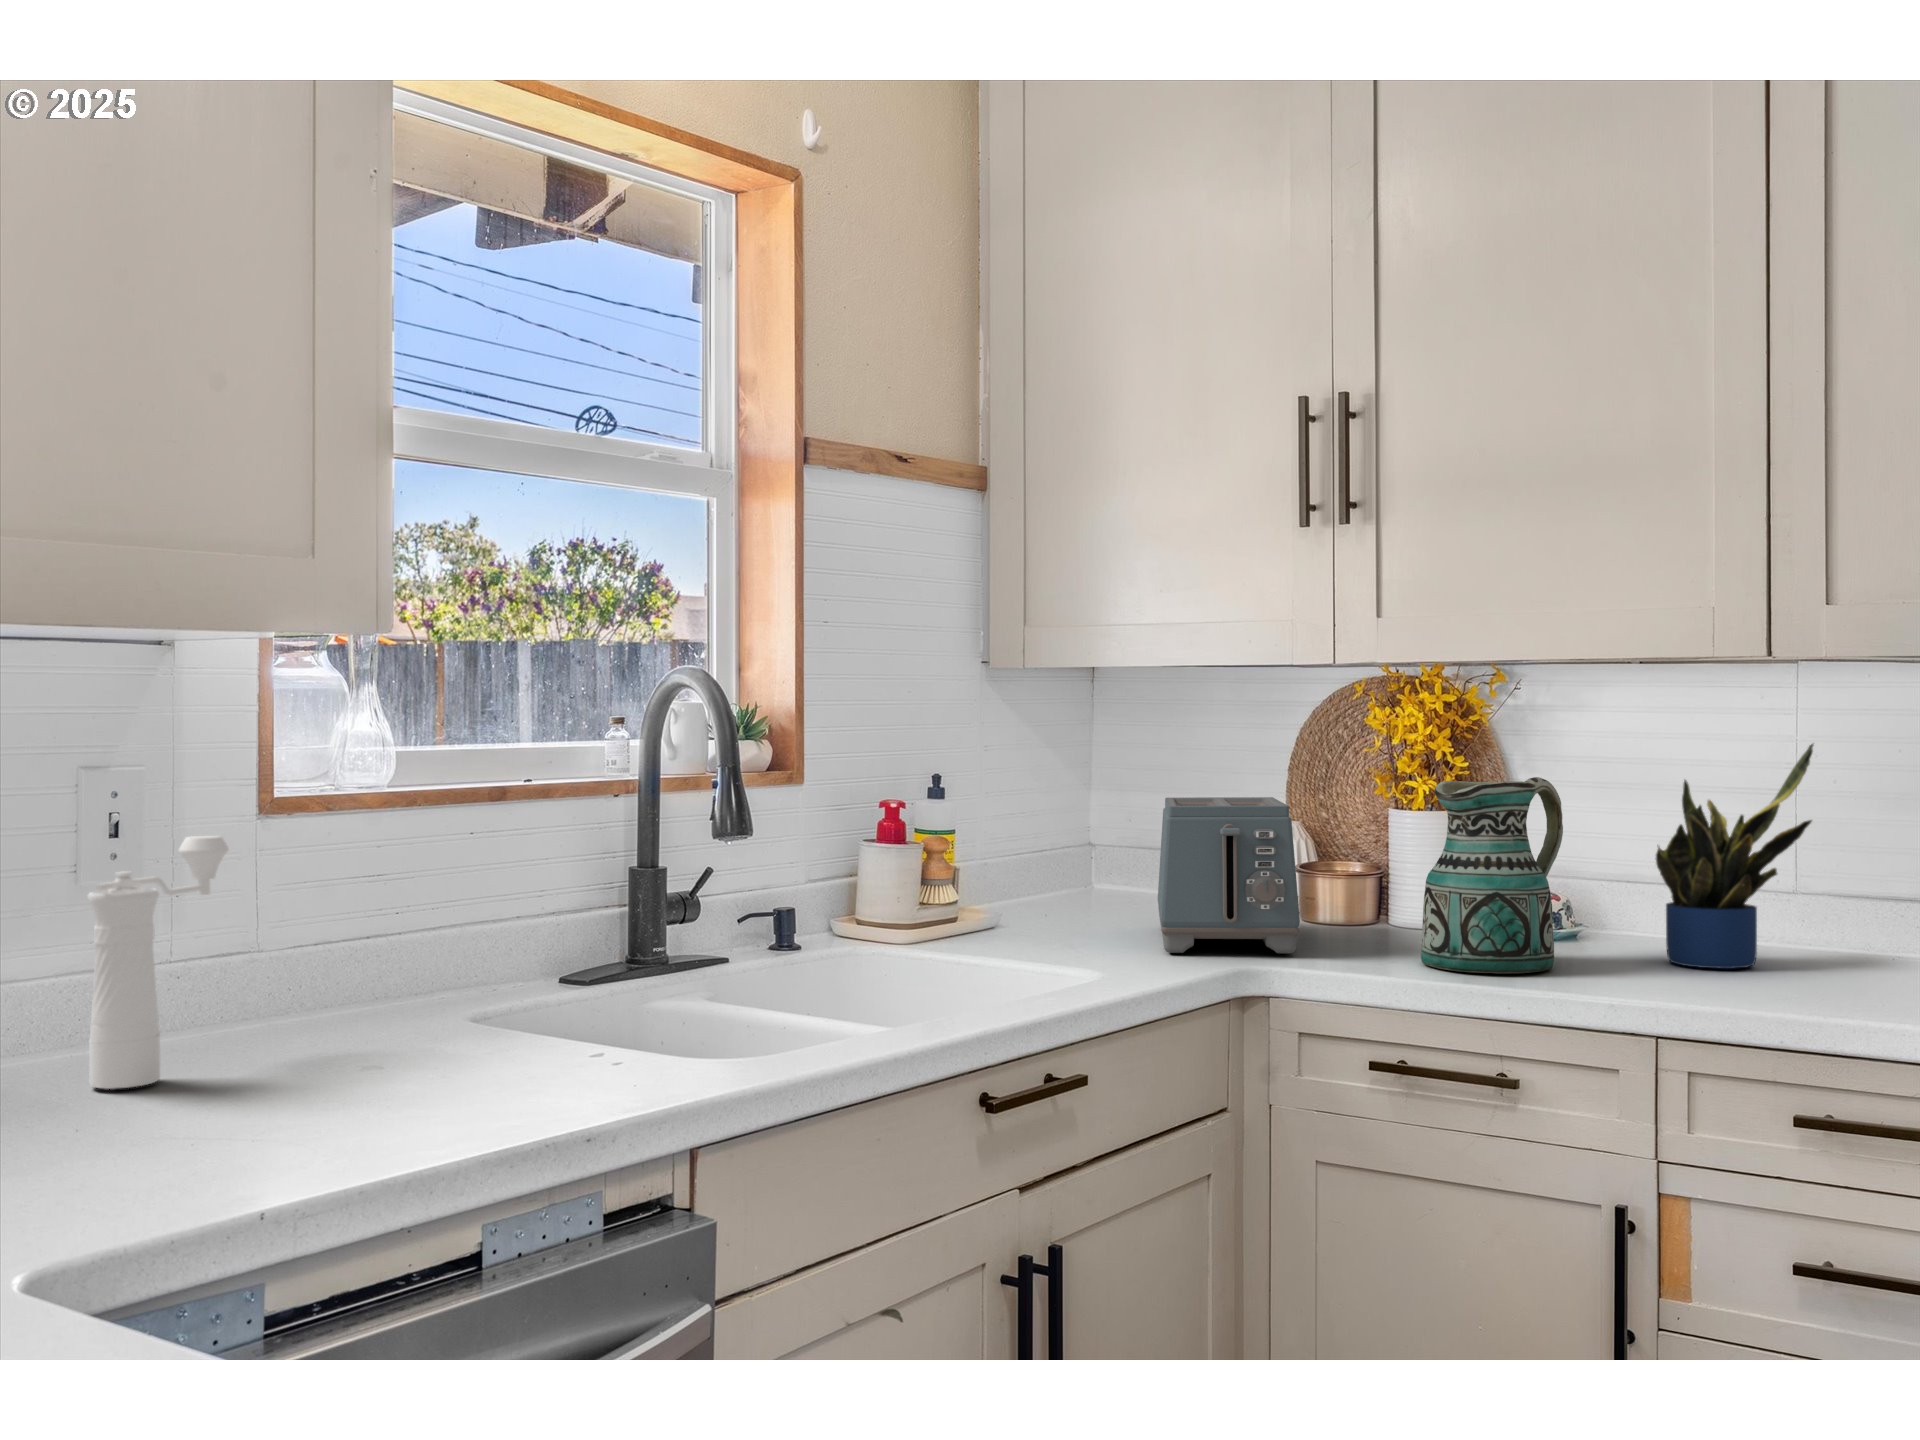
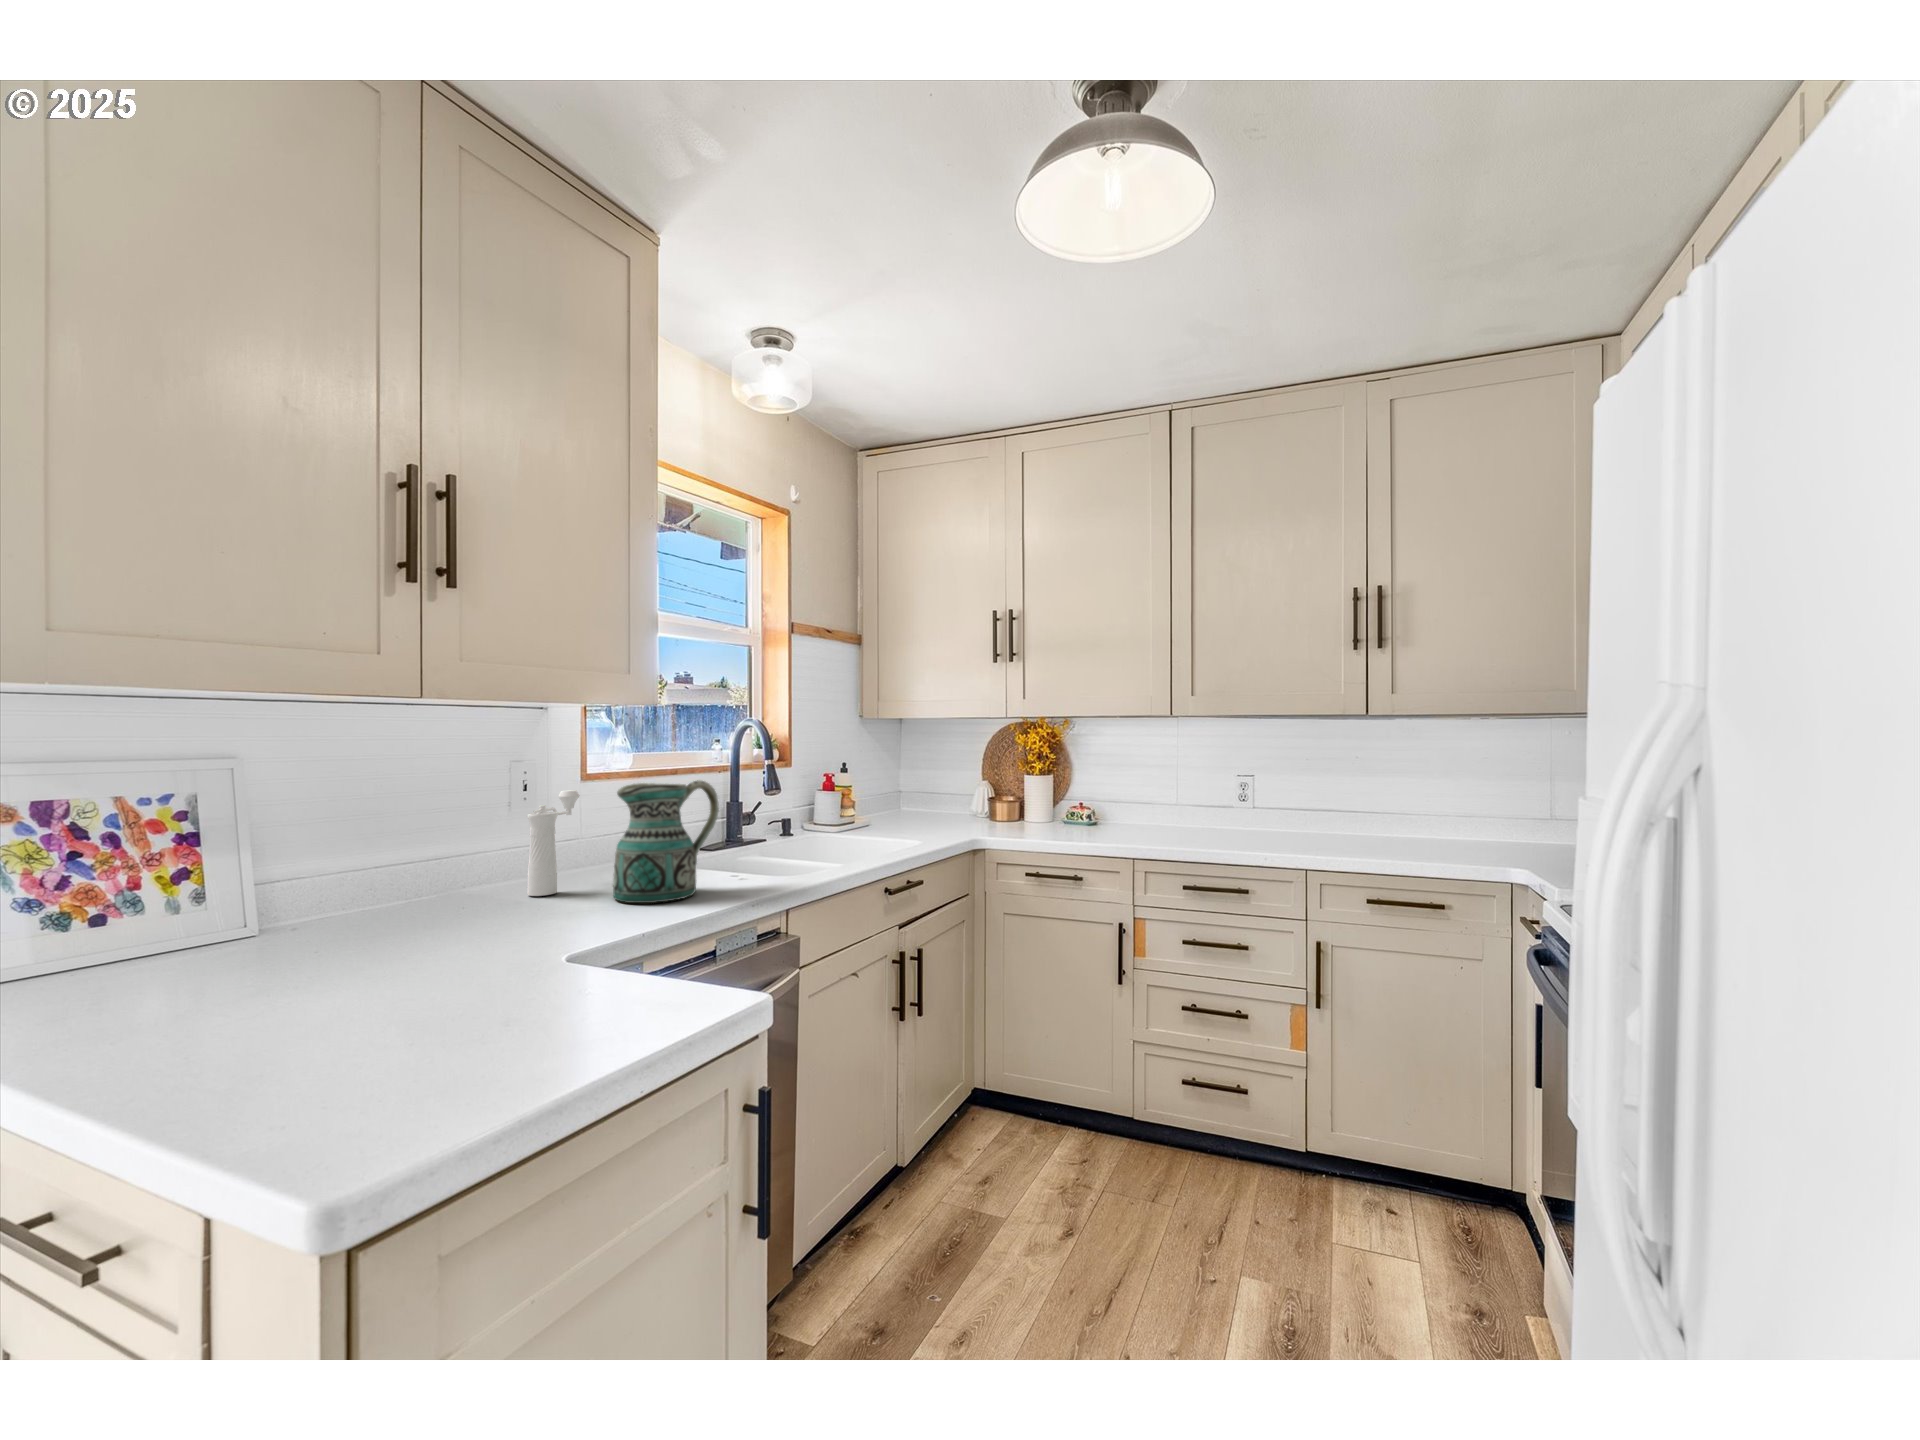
potted plant: present [1656,744,1813,969] -> none [1127,749,1183,833]
ceramic pitcher: present [1421,777,1563,973] -> present [613,780,719,903]
toaster: present [1158,797,1300,953] -> none [936,771,996,833]

